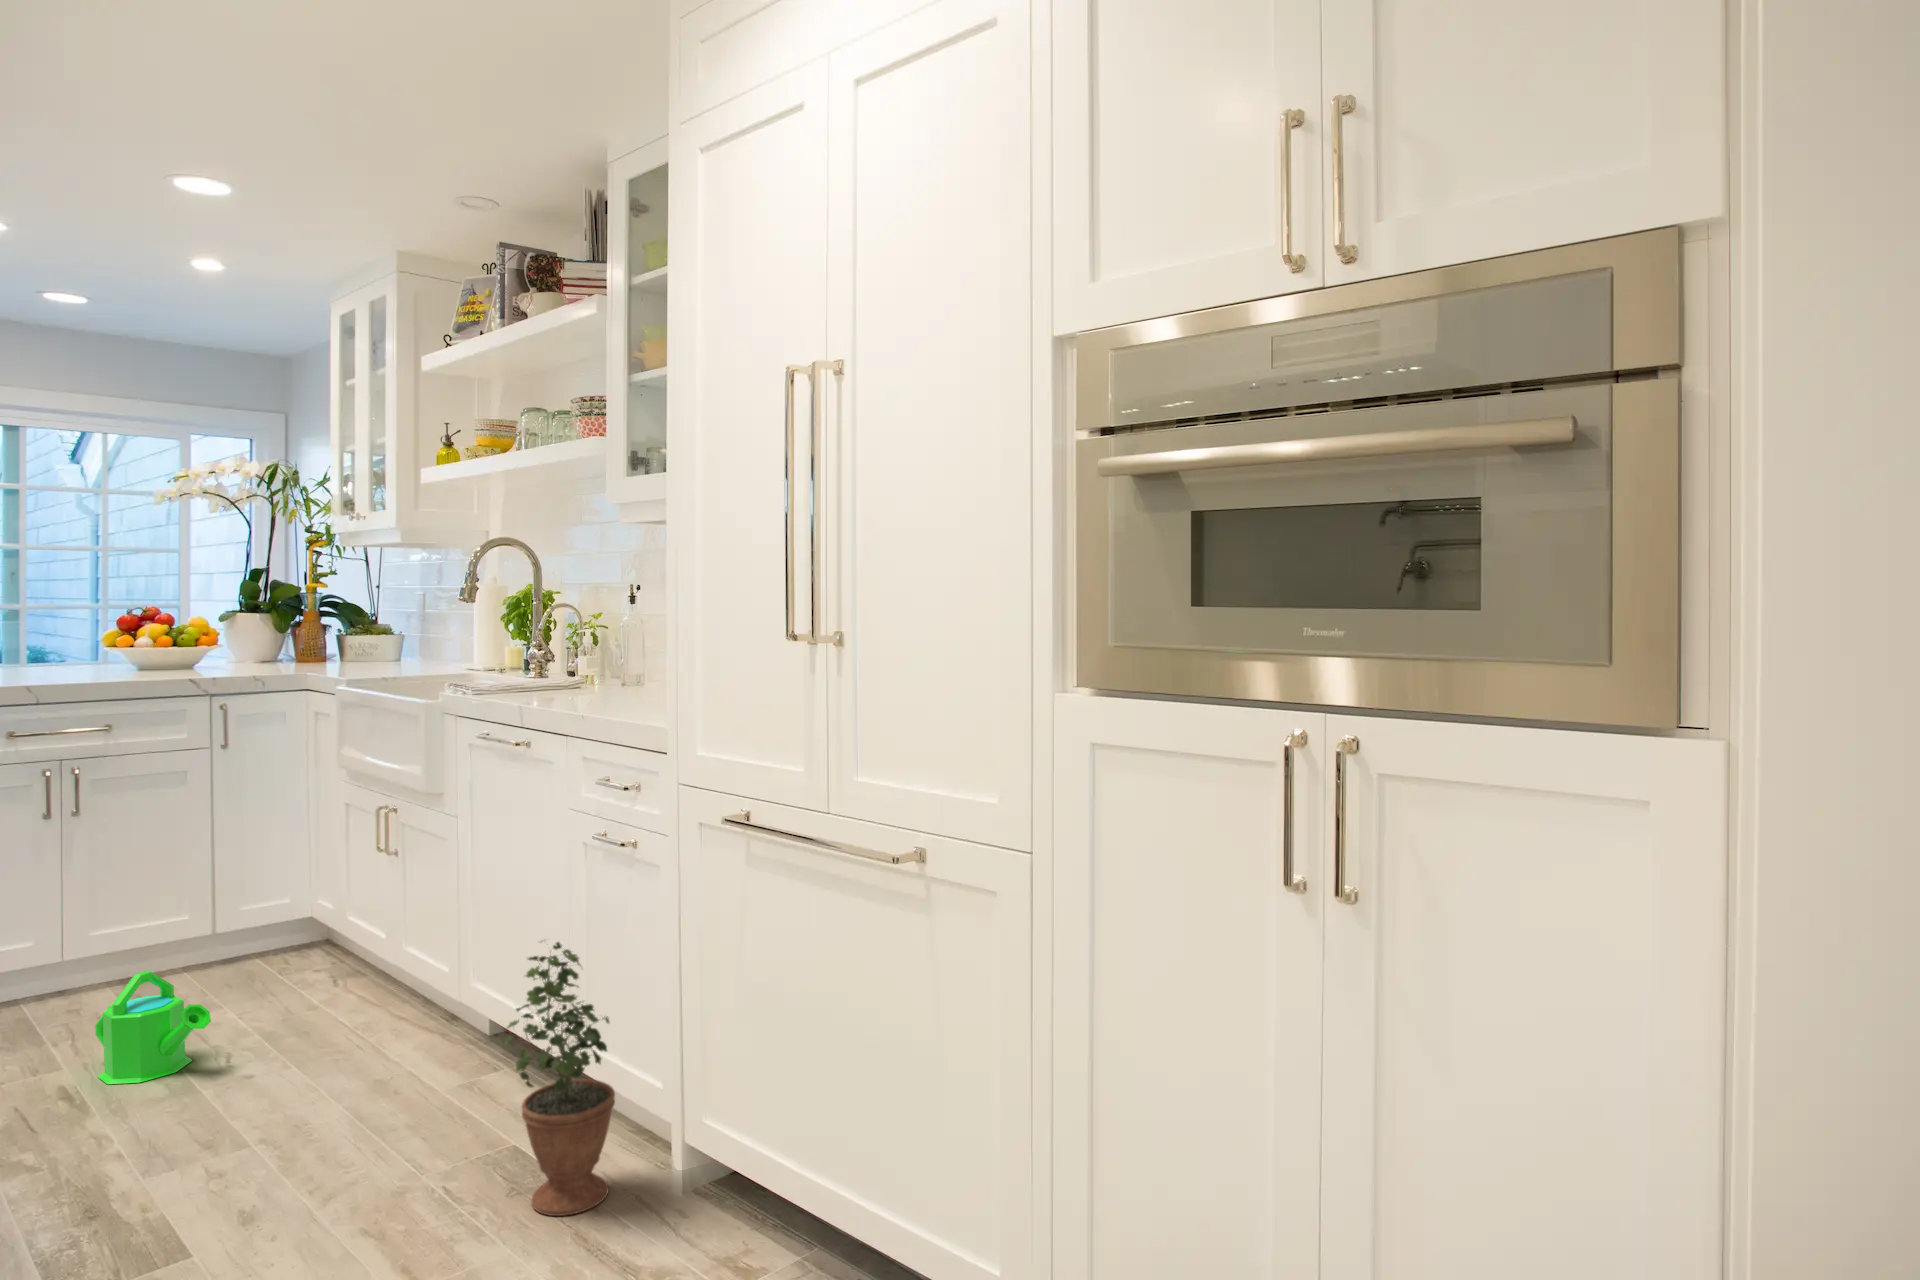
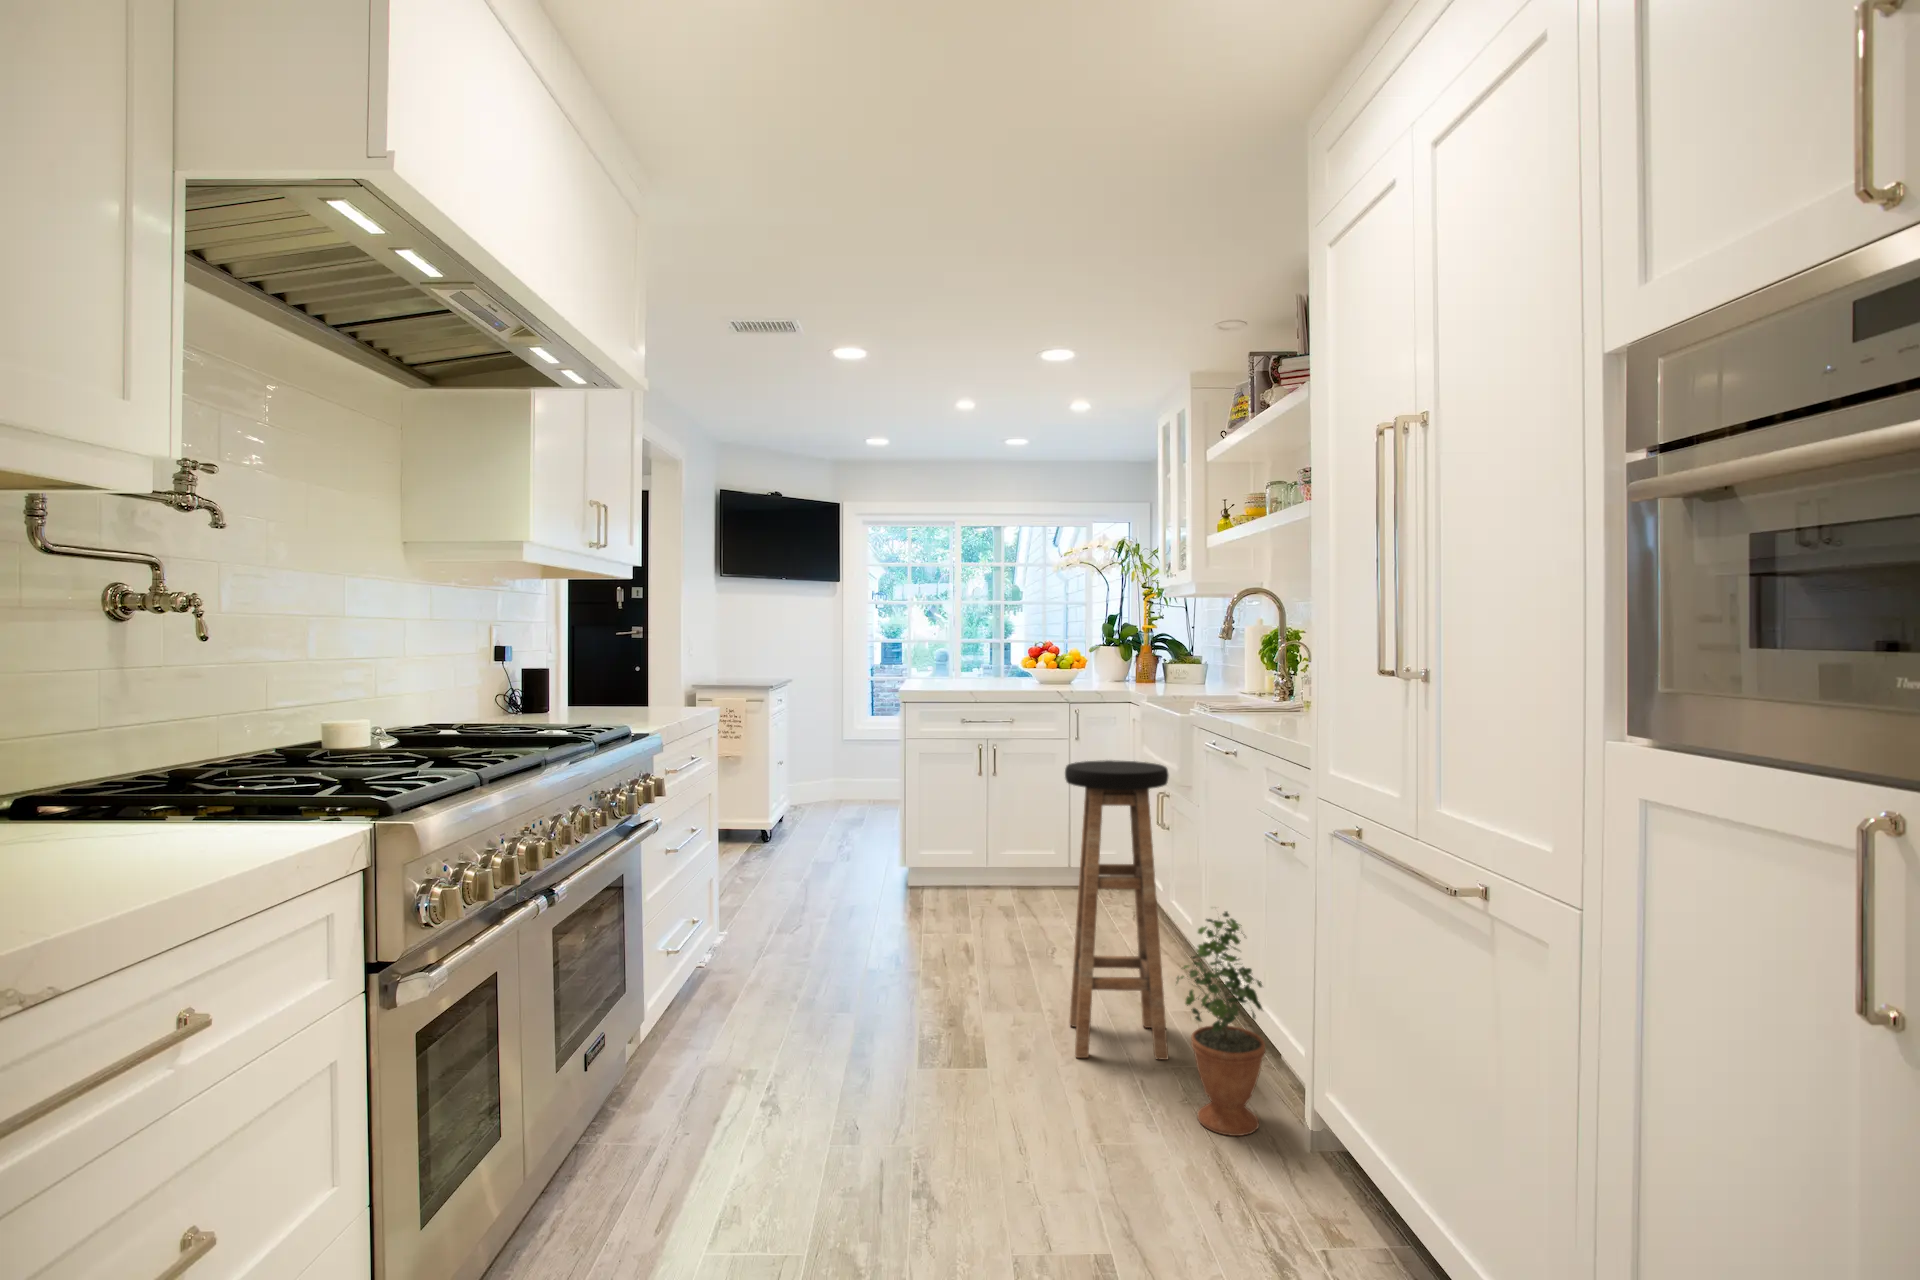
bar stool: none [292,769,464,1193] -> present [1065,760,1169,1060]
watering can: present [95,970,211,1084] -> none [985,880,1042,953]

